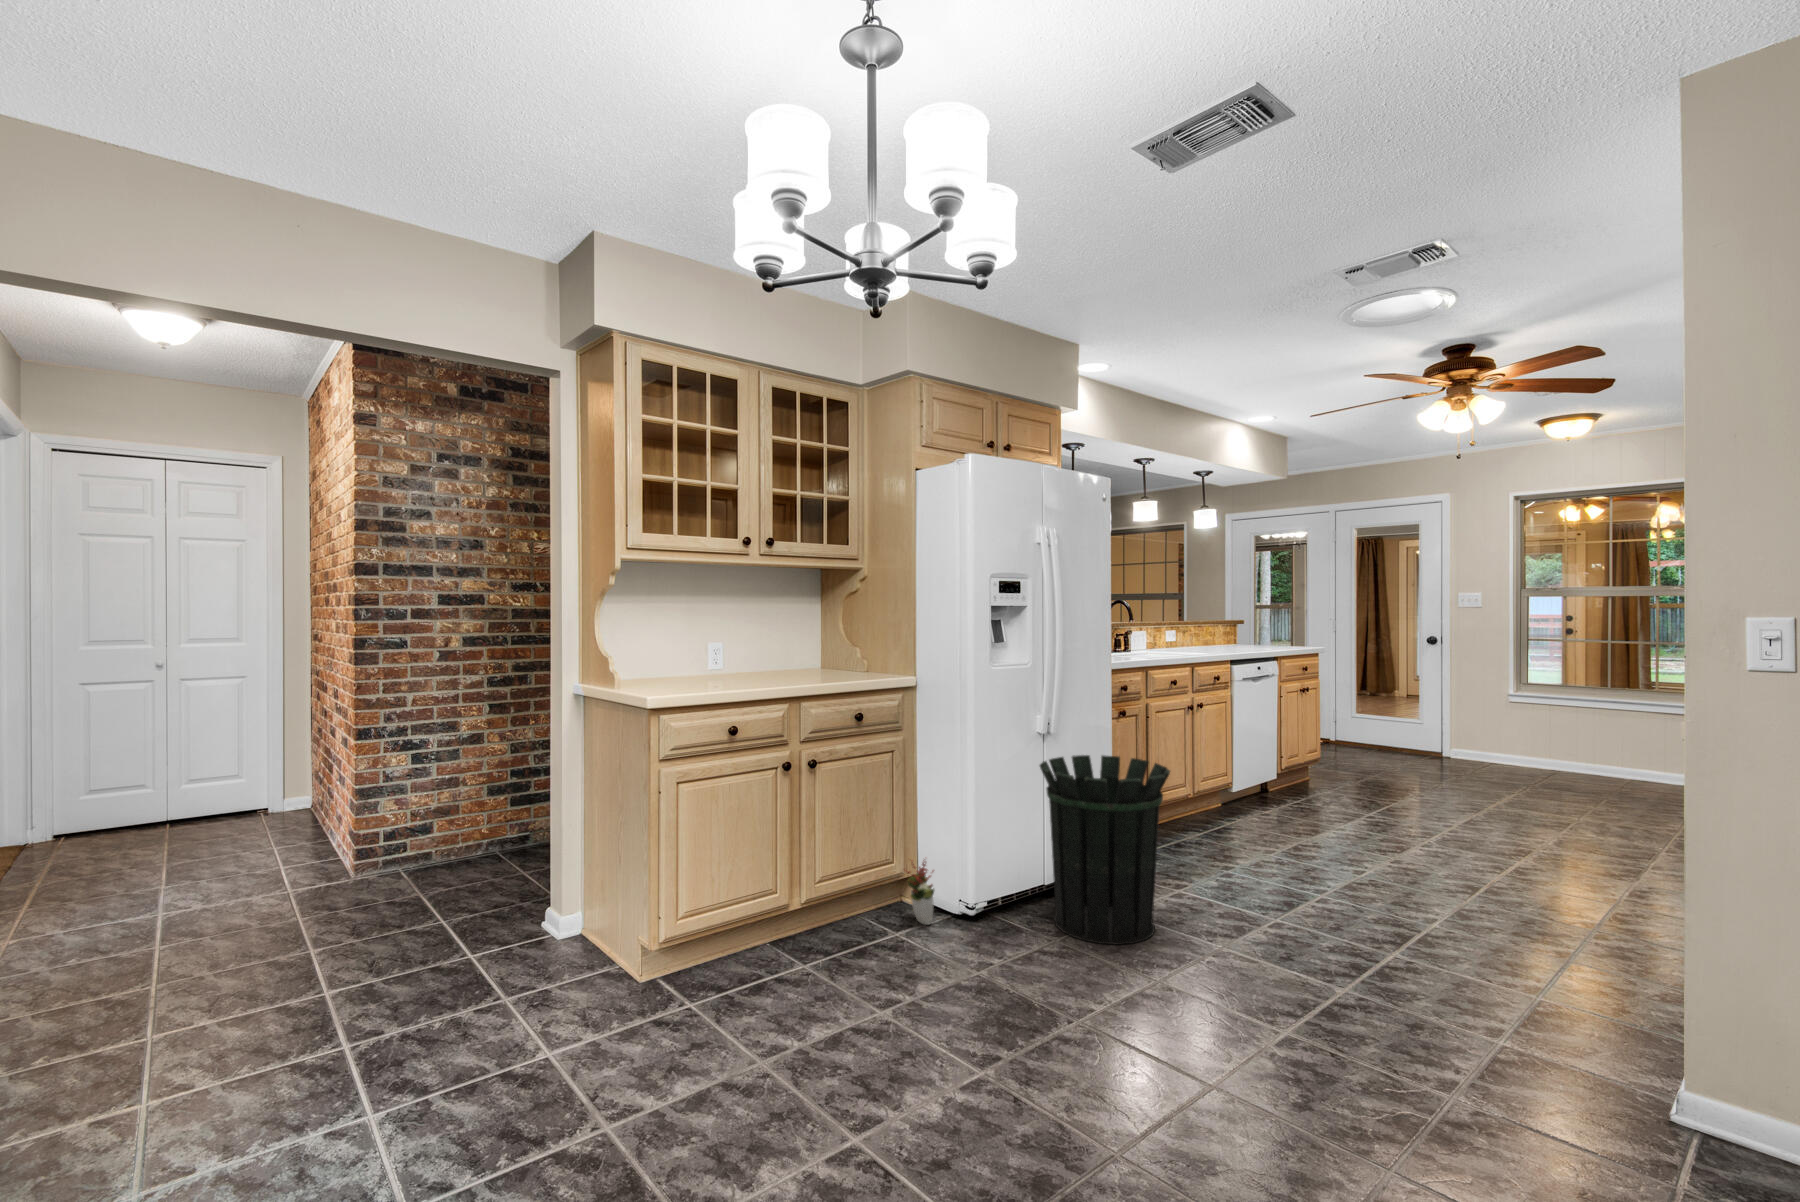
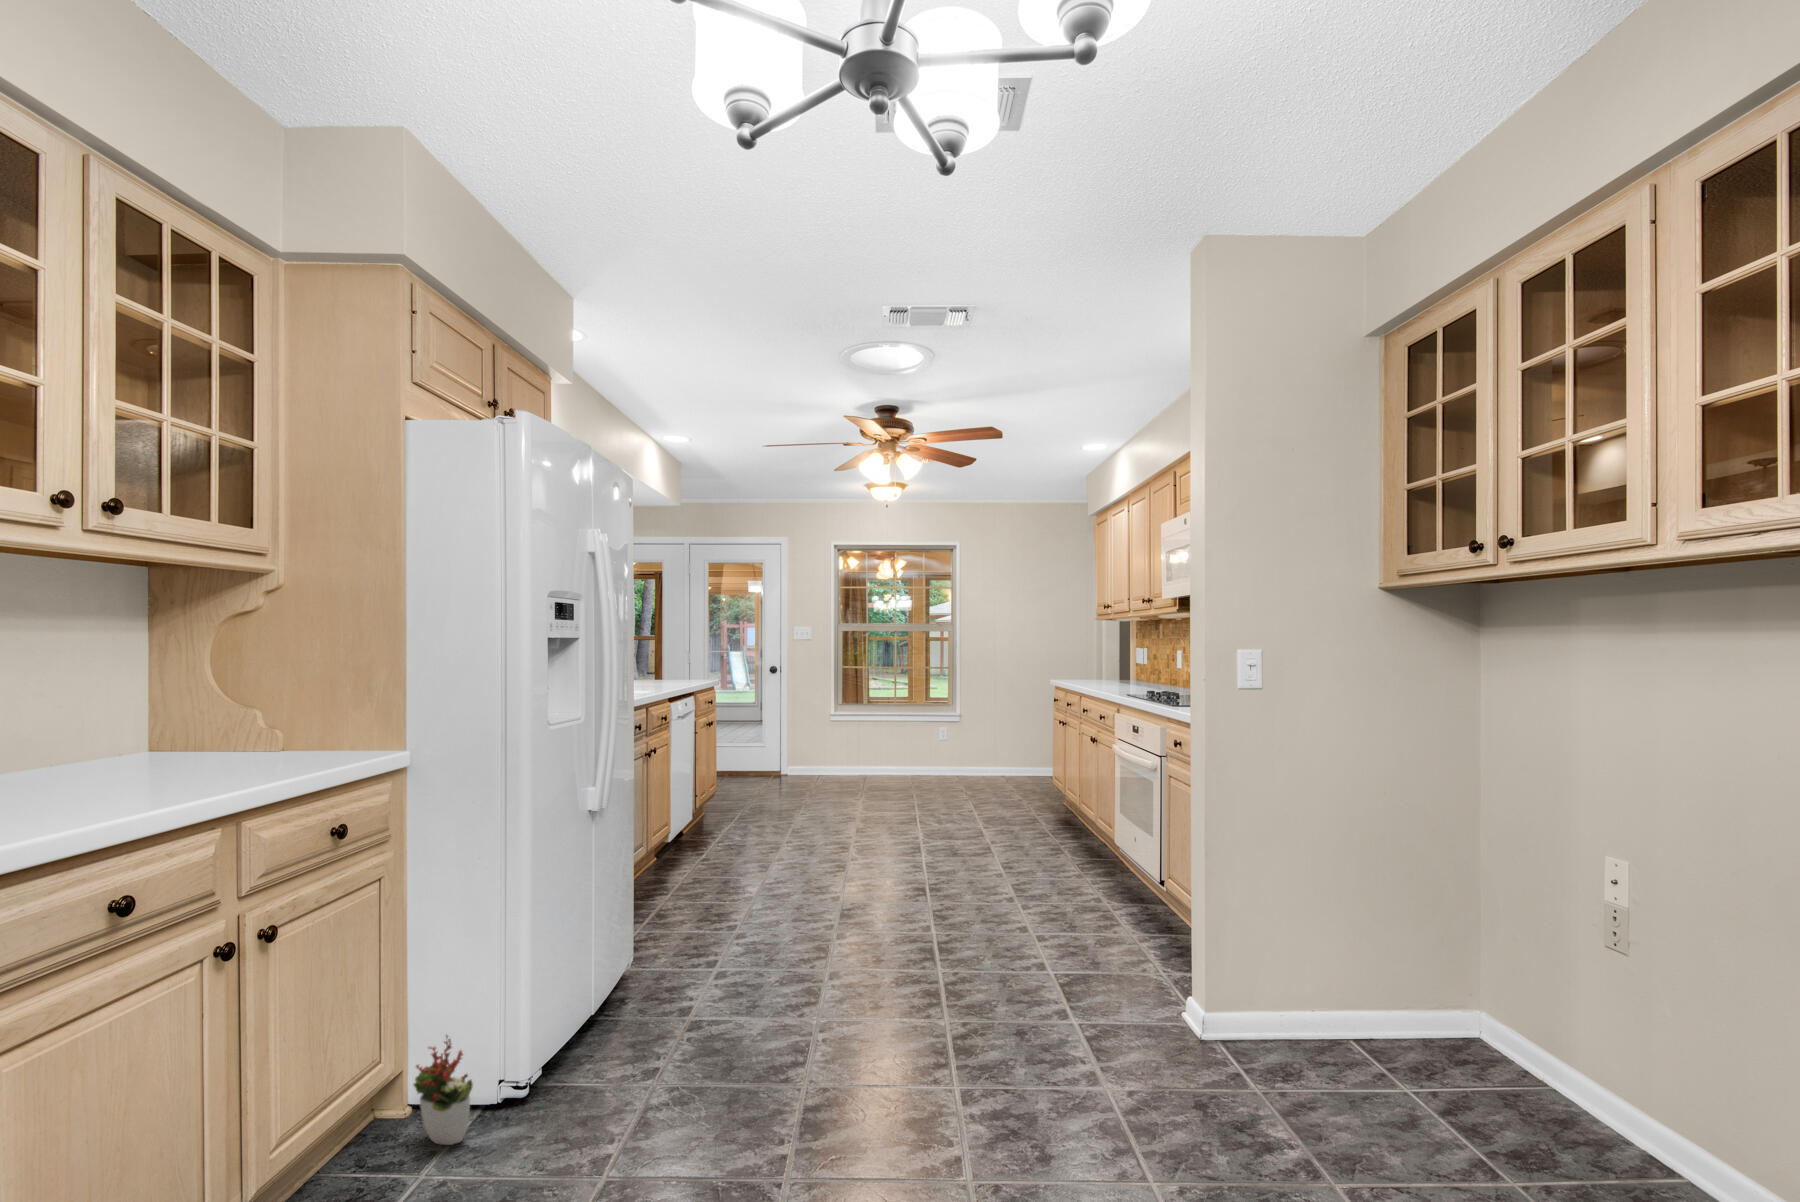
waste bin: present [1040,755,1170,945] -> none [604,823,771,1074]

